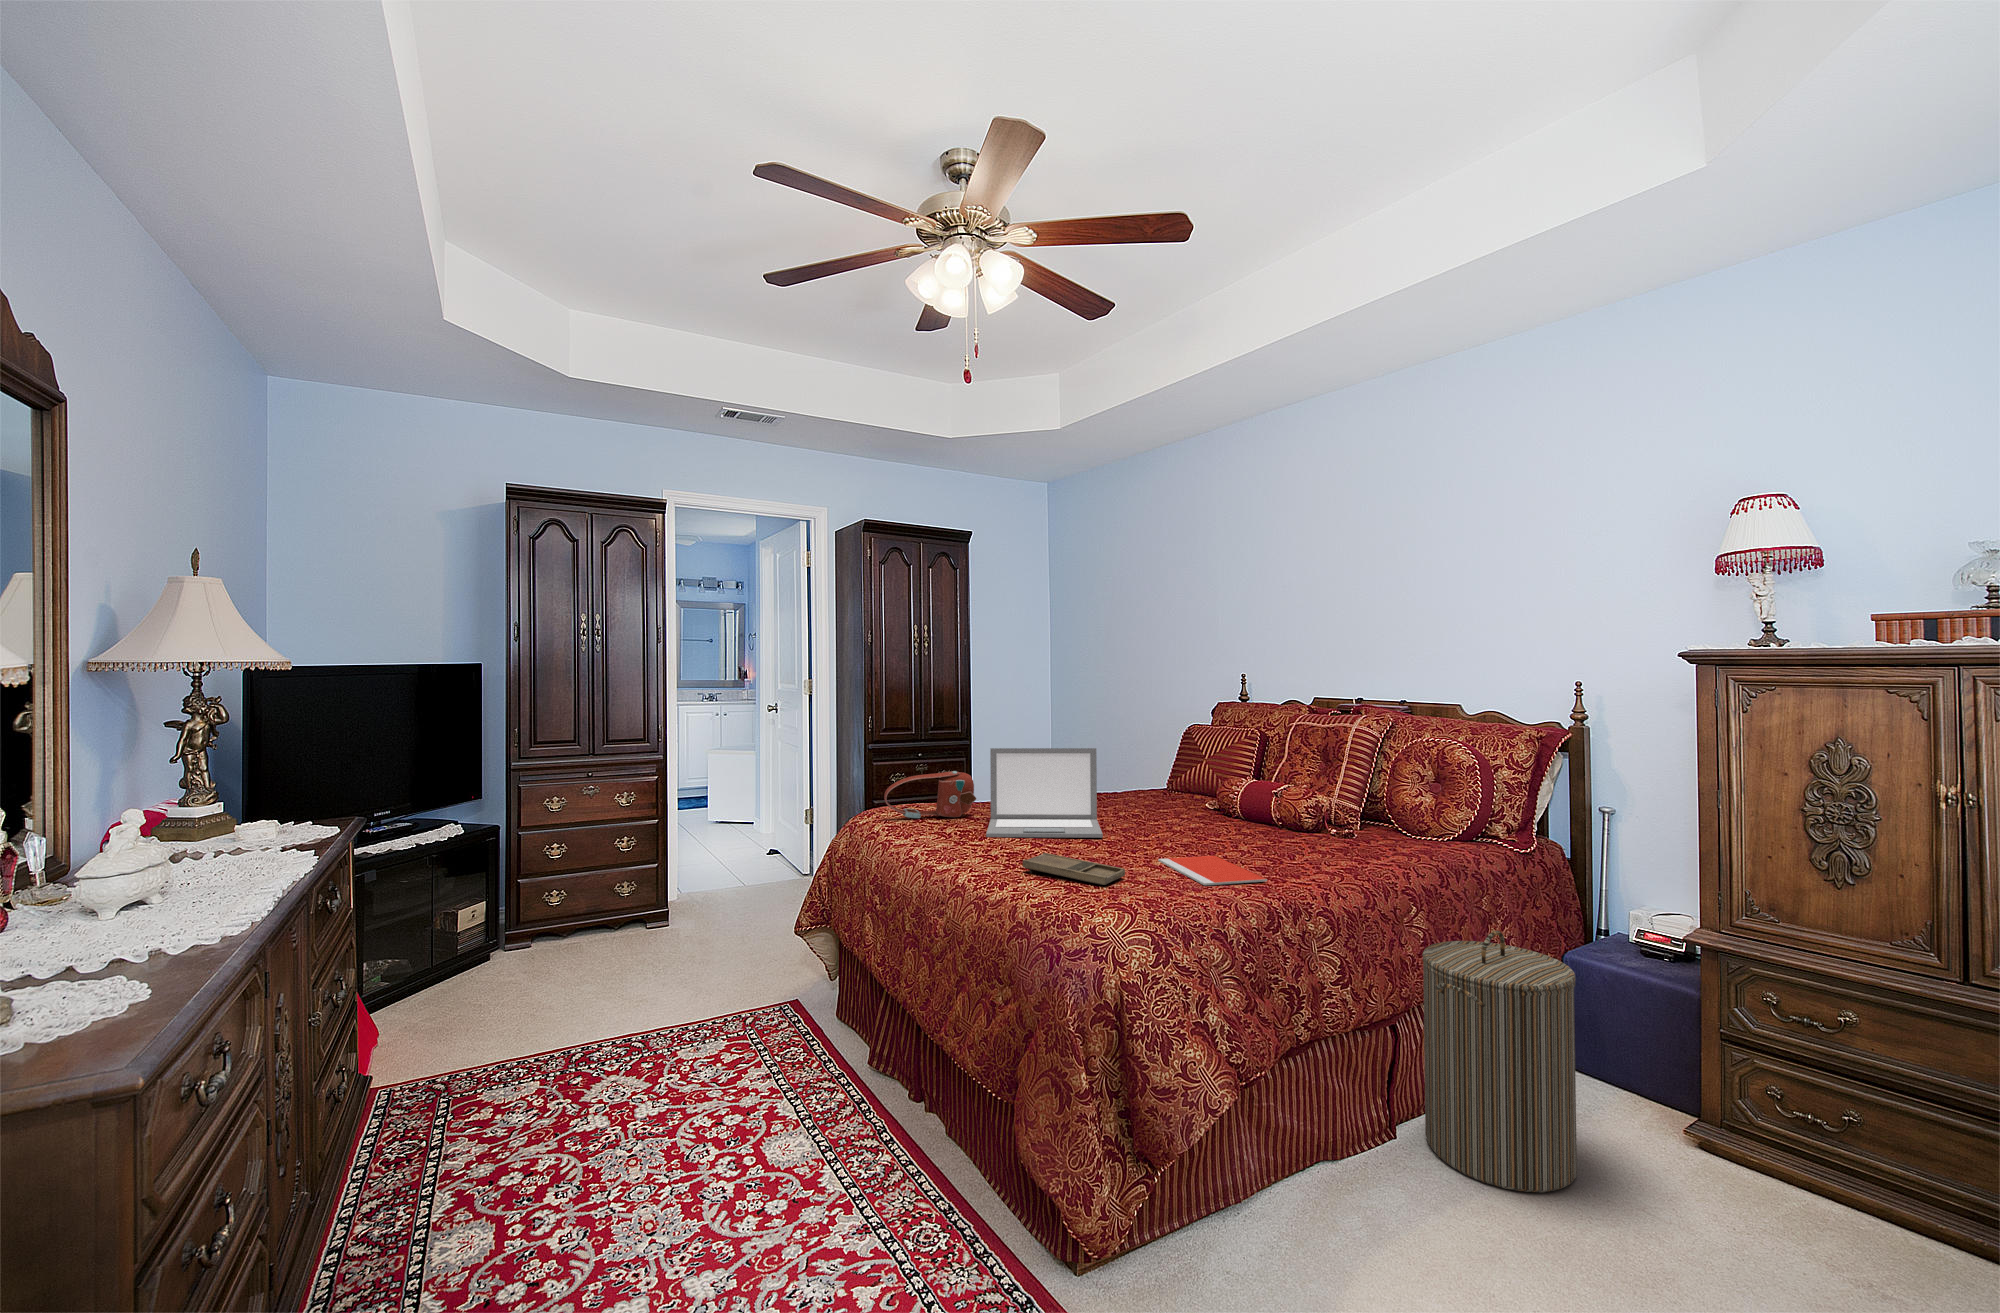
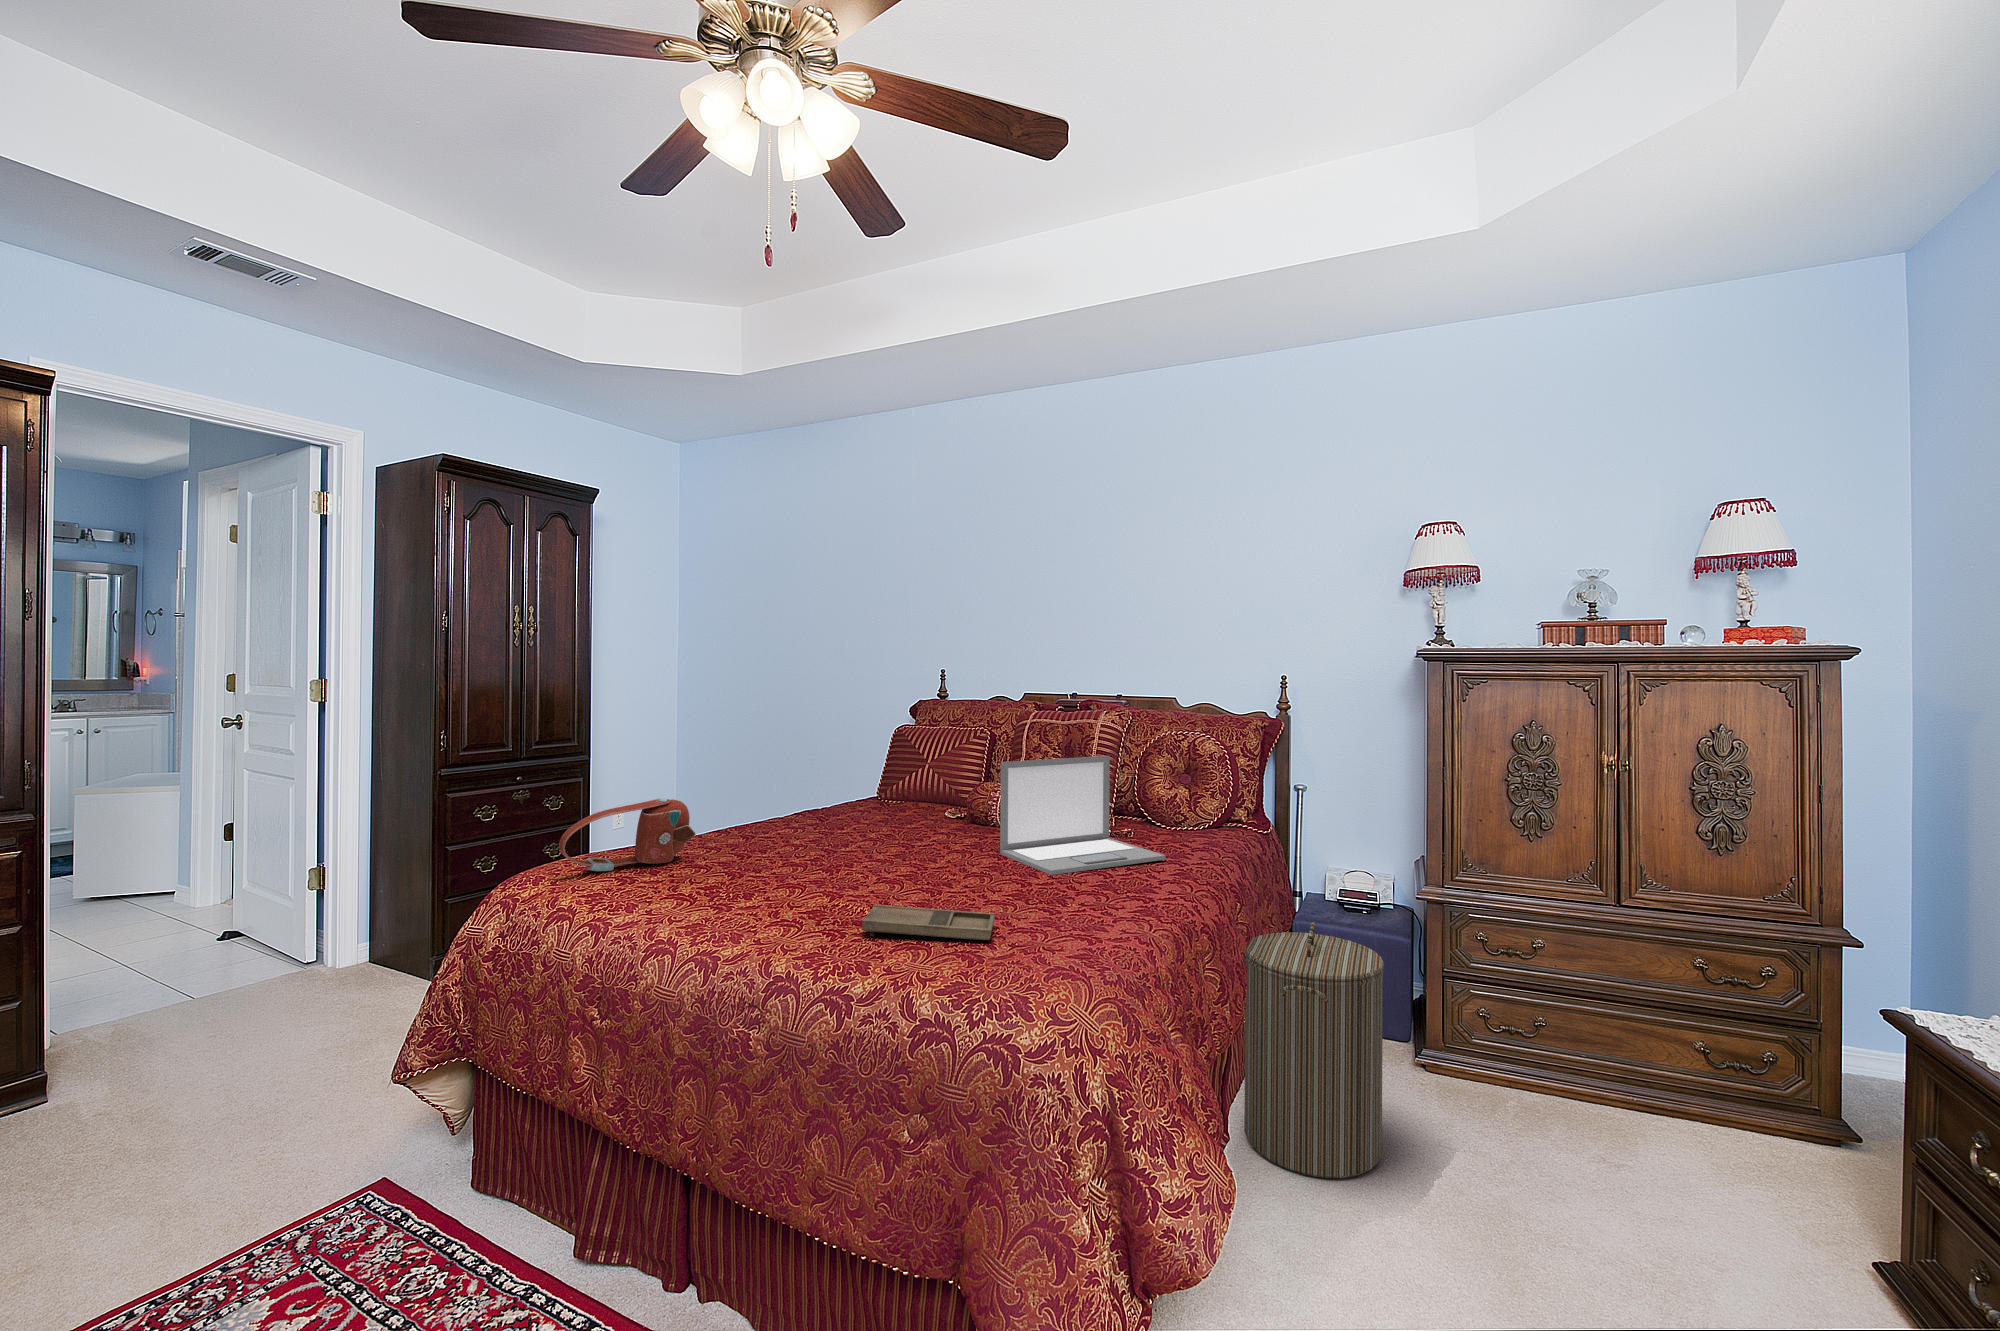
laptop: present [986,748,1103,838] -> present [1000,756,1165,875]
notebook: present [1158,856,1267,885] -> none [994,879,1139,921]

